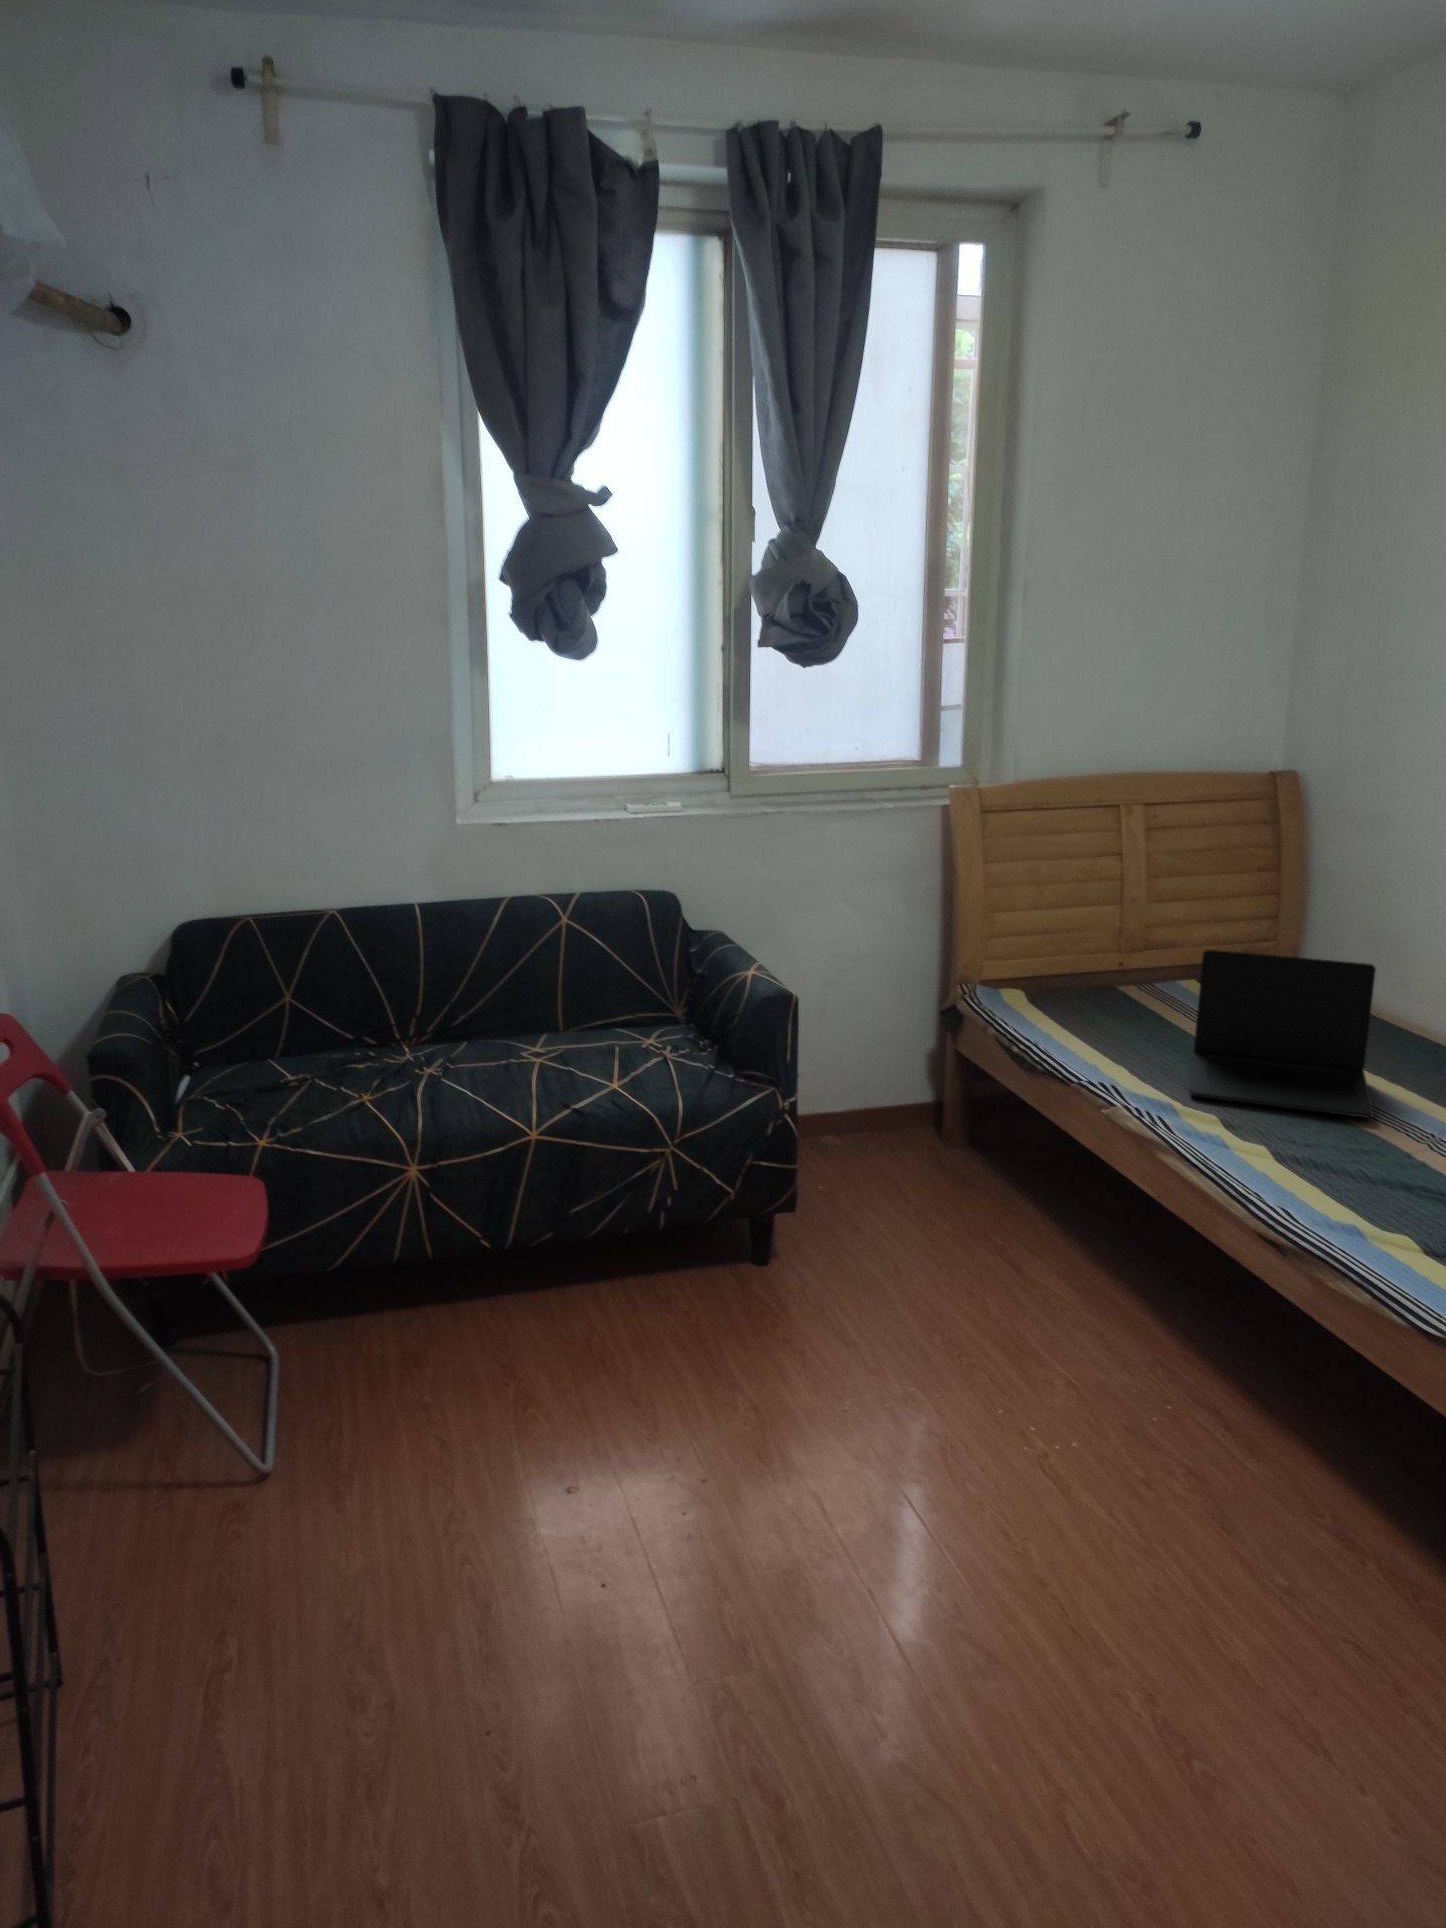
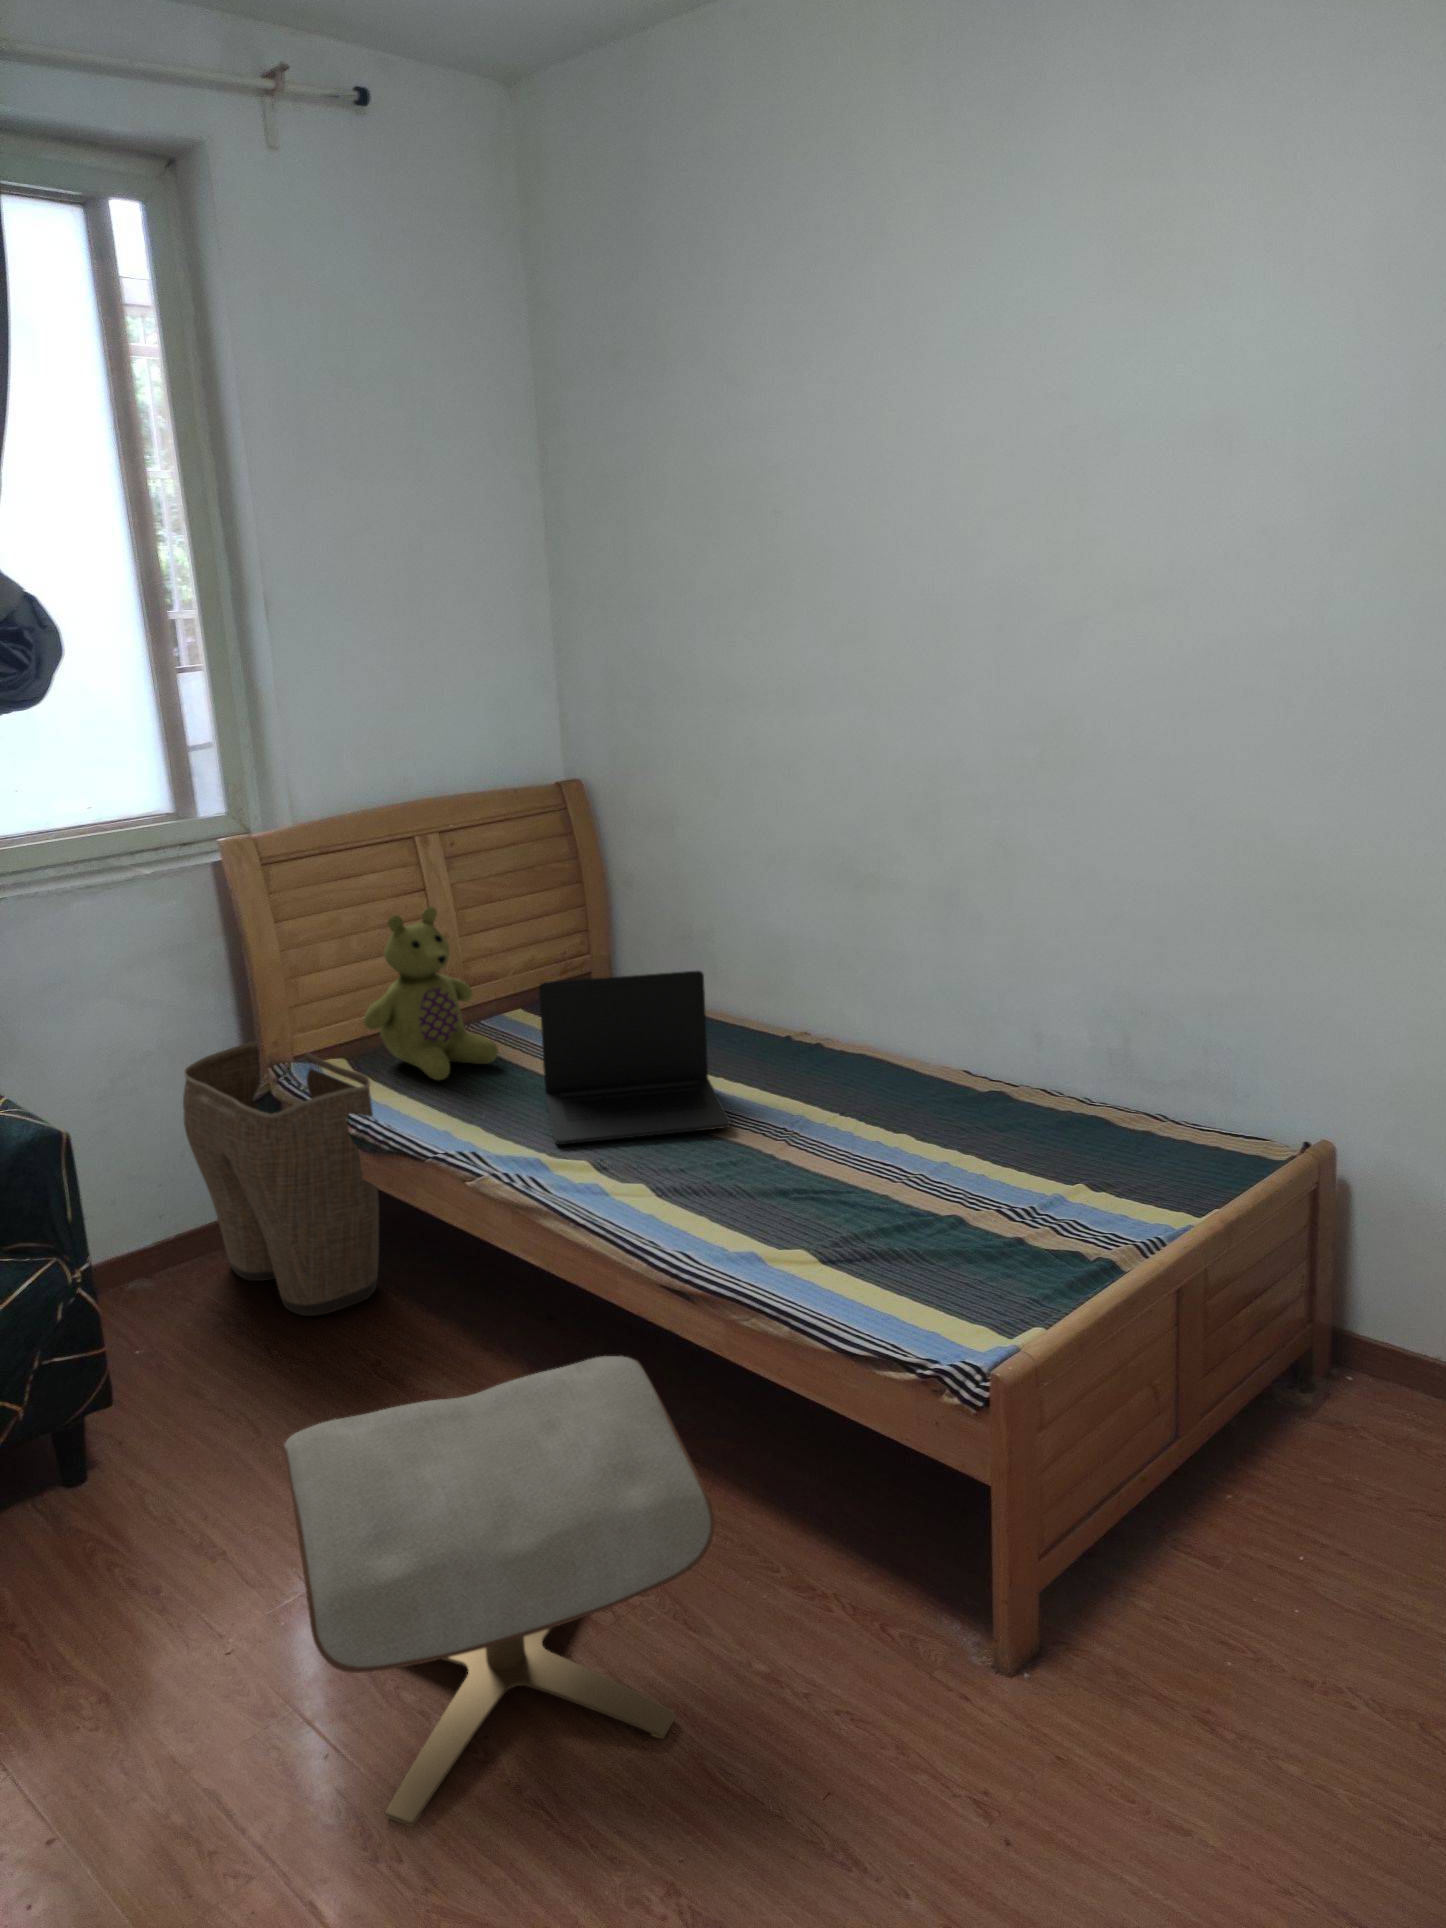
stuffed bear: none [1043,869,1160,1024] -> present [364,907,498,1080]
laundry basket: none [887,964,1039,1200] -> present [183,1042,379,1316]
ottoman: none [894,1252,1251,1608] -> present [283,1356,714,1827]

